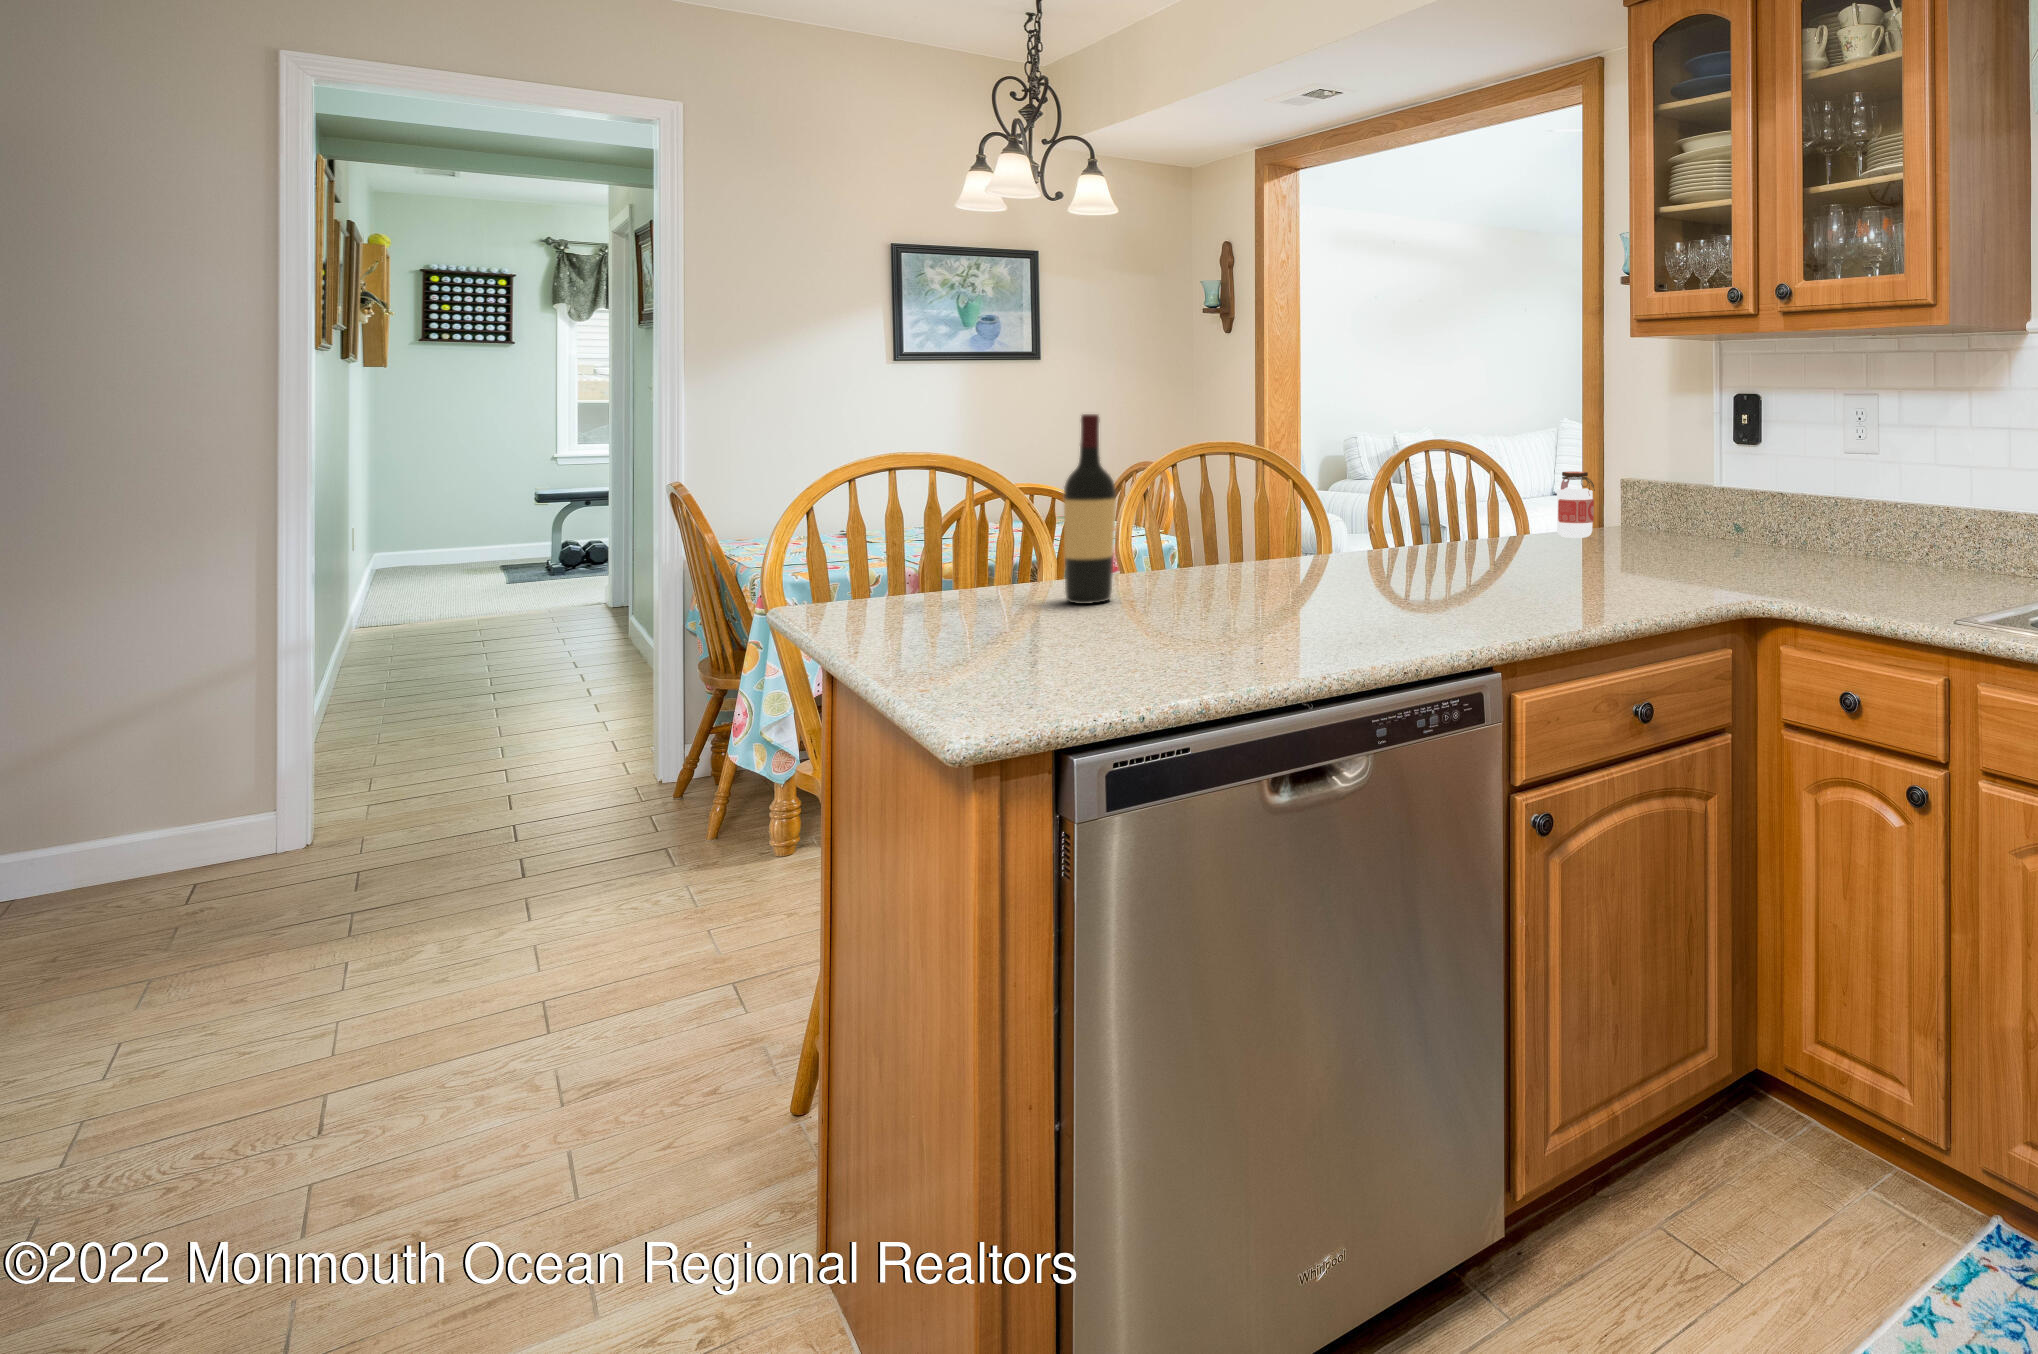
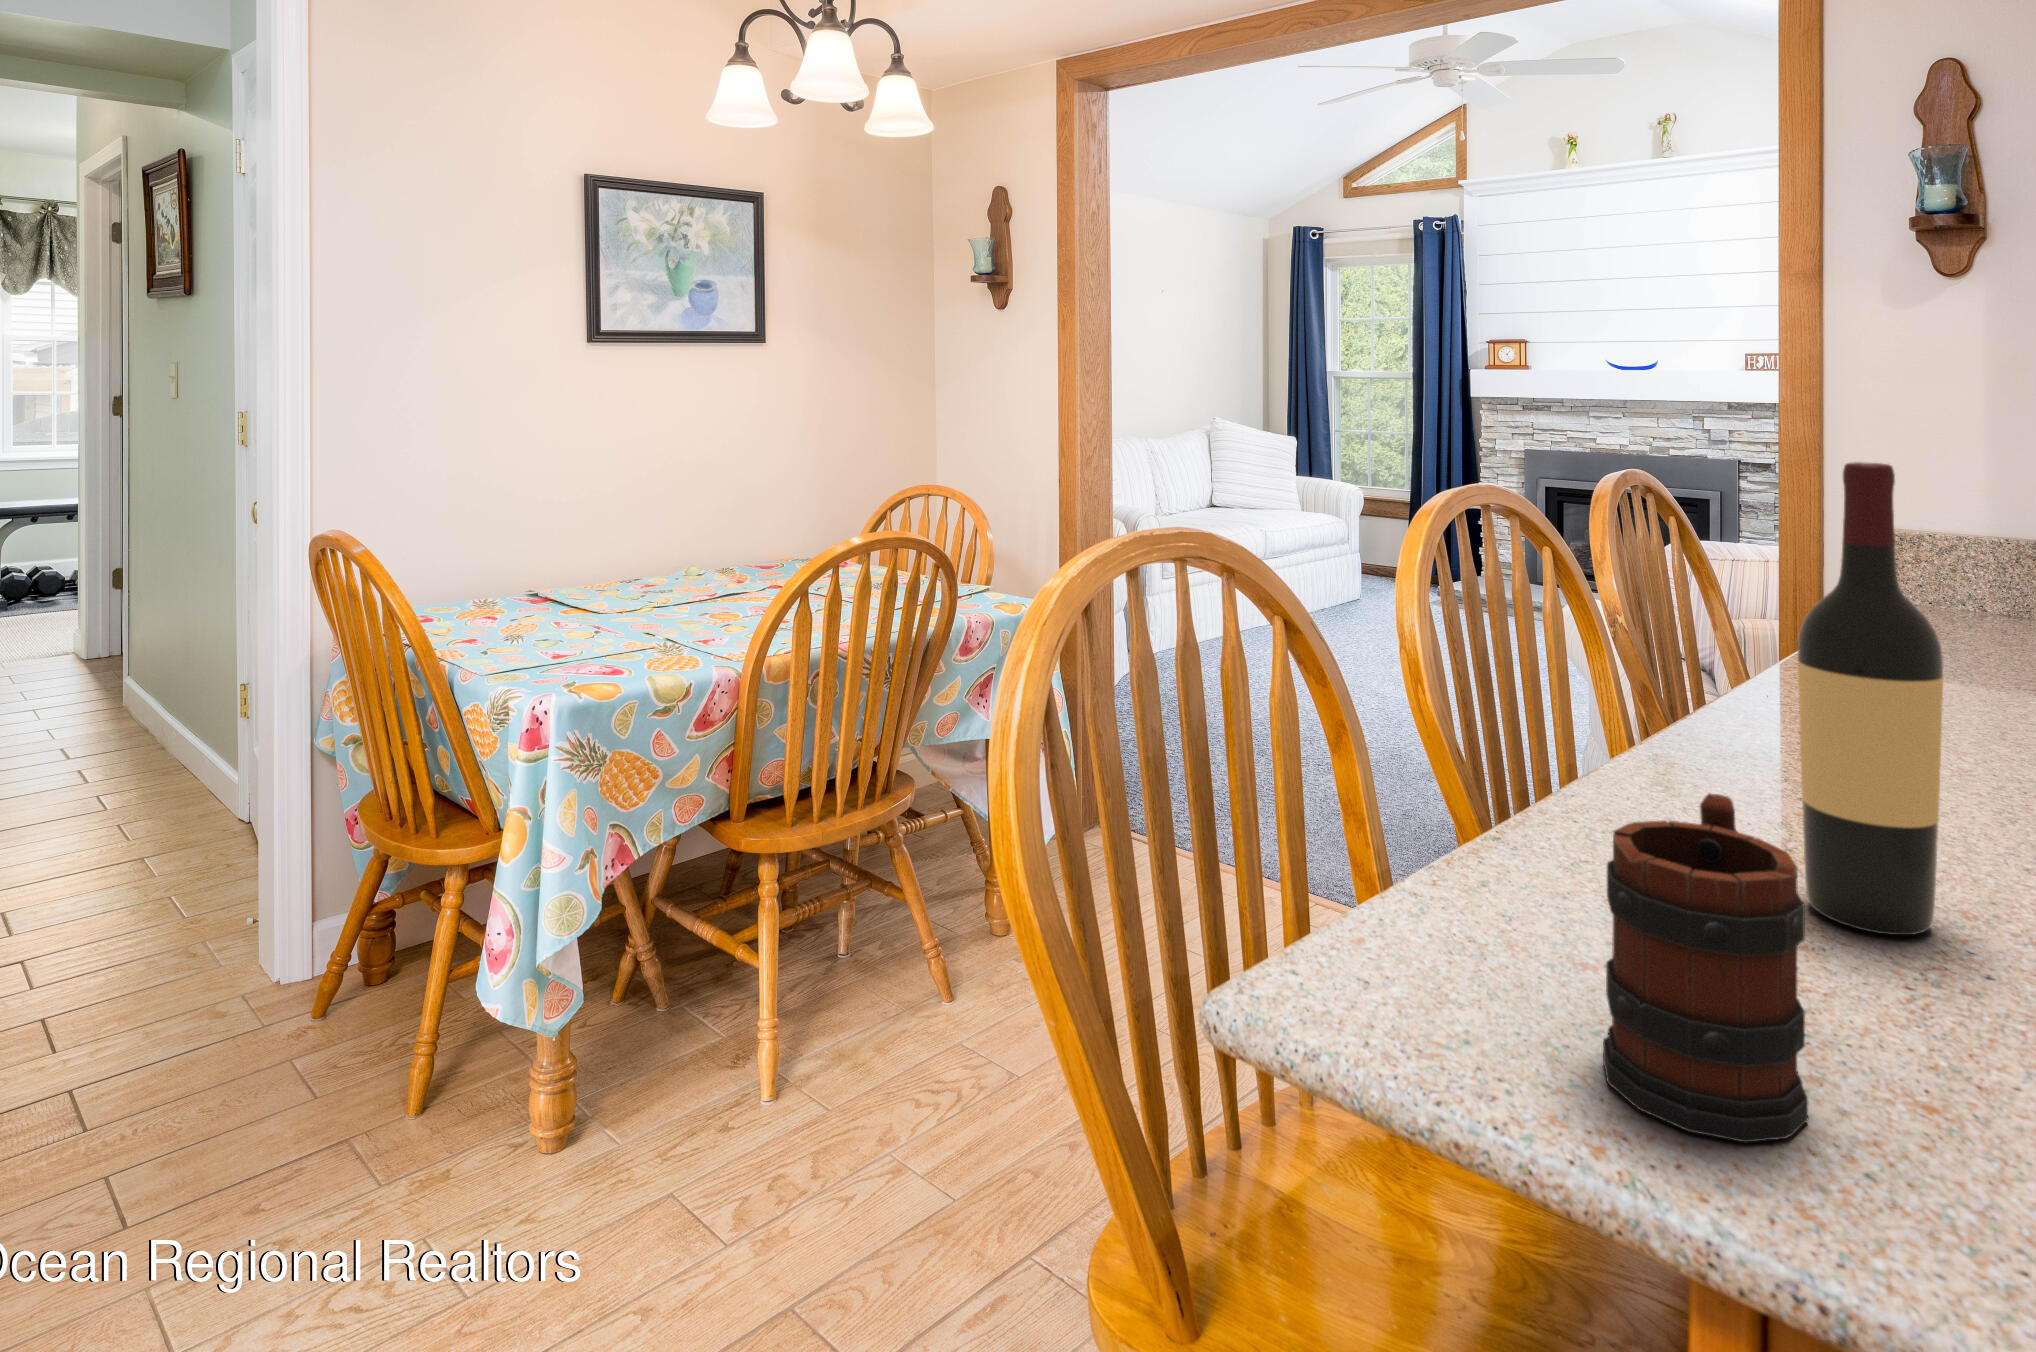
jar: present [1557,472,1595,538] -> none [1931,529,2016,643]
mug: none [847,530,940,628] -> present [1603,793,1808,1142]

